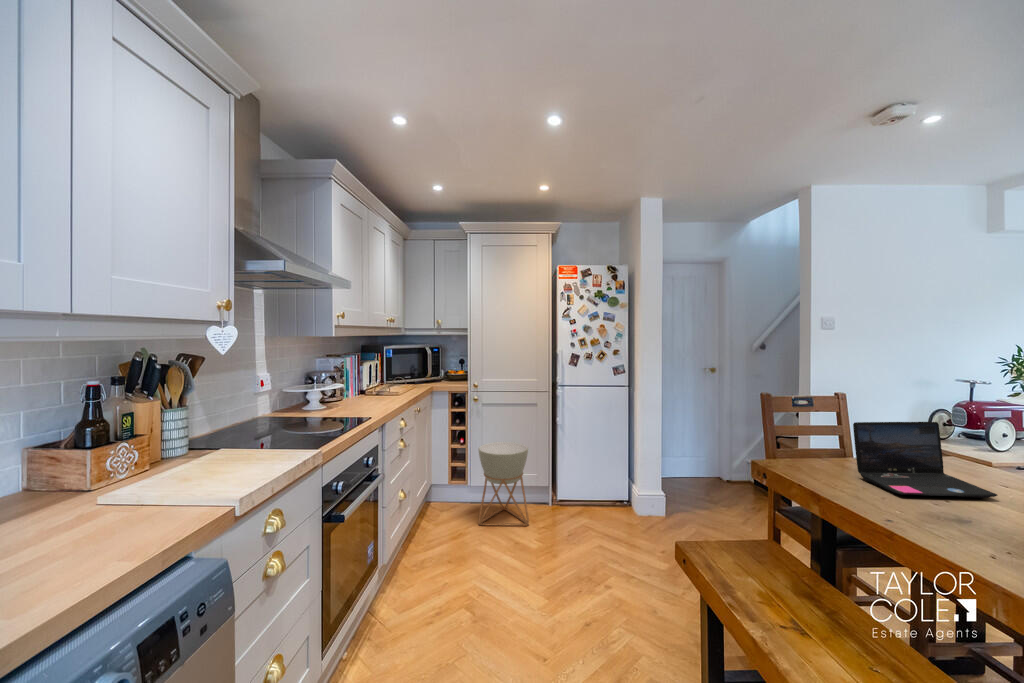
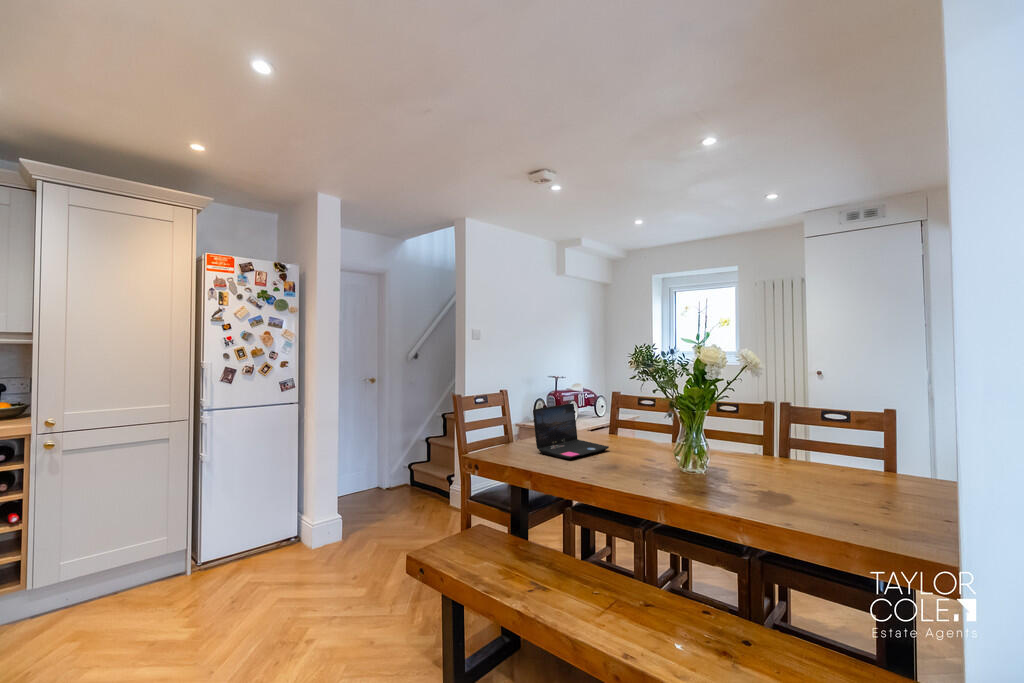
planter: present [478,442,529,526] -> none [57,498,161,646]

